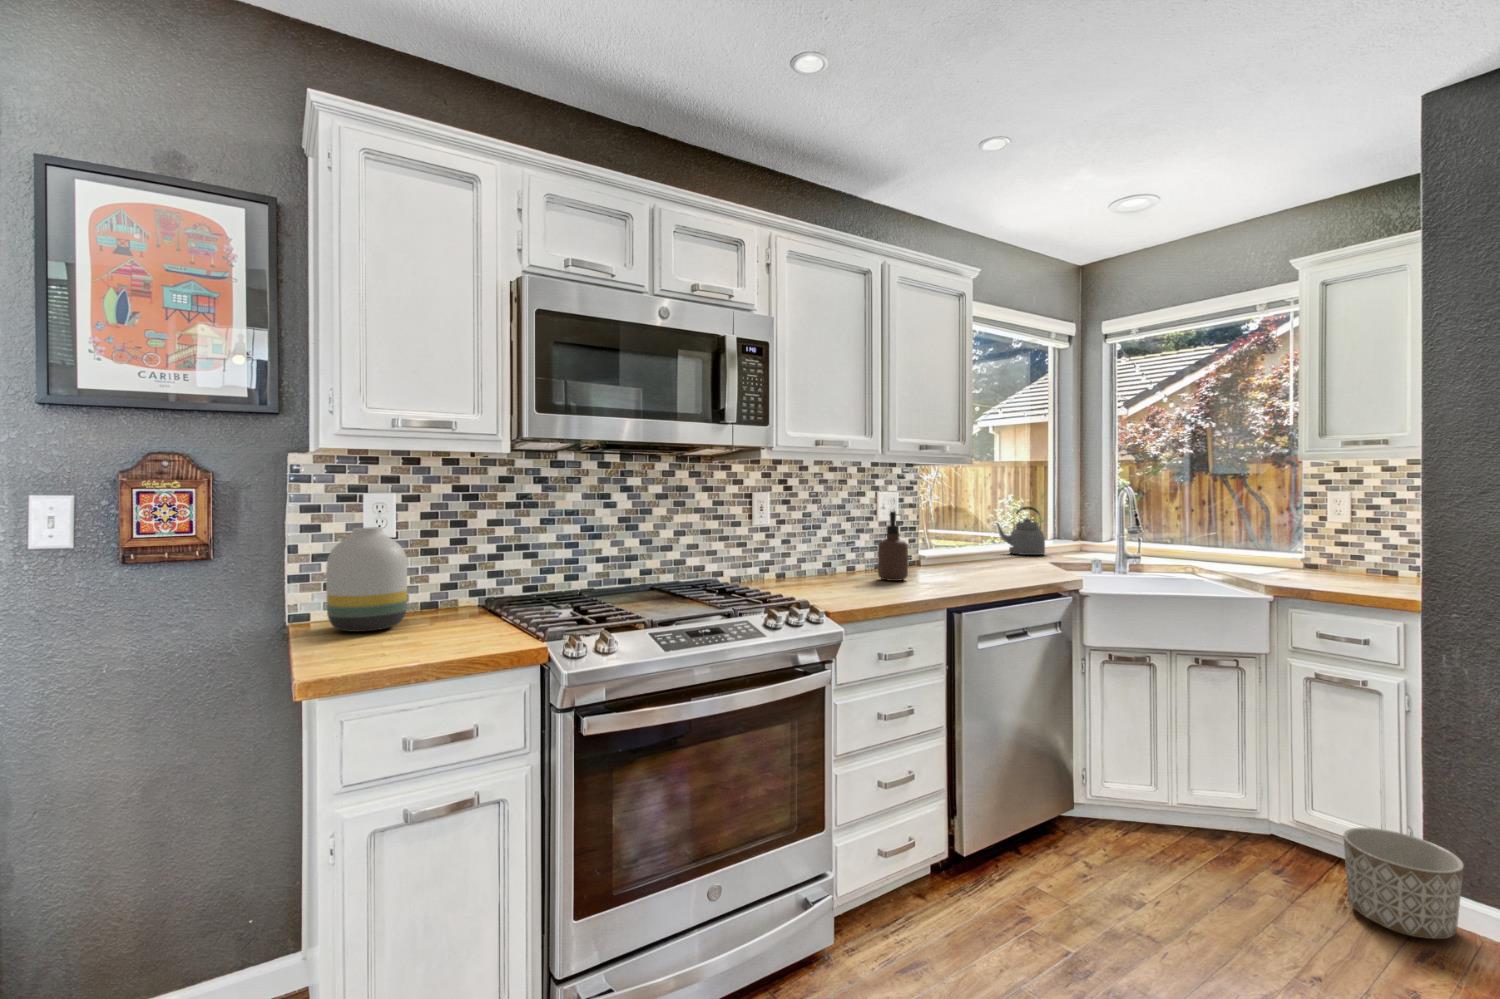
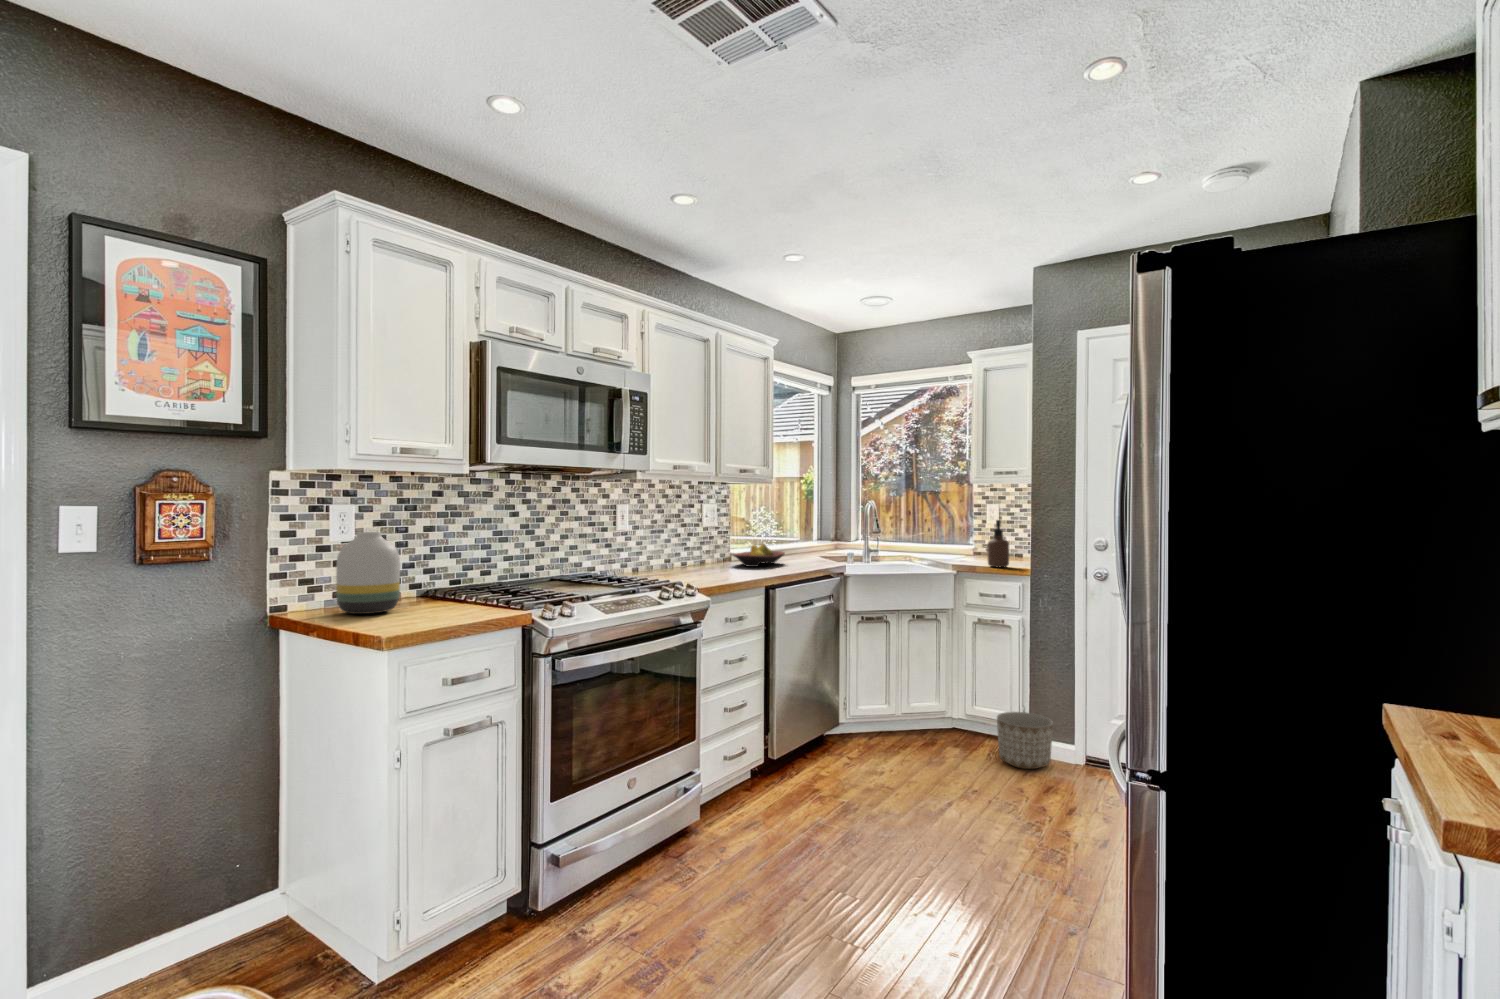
kettle: present [996,507,1045,555] -> none [774,515,812,552]
soap dispenser: present [878,511,908,581] -> present [988,520,1009,567]
fruit bowl: none [915,545,991,576] -> present [734,544,785,567]

